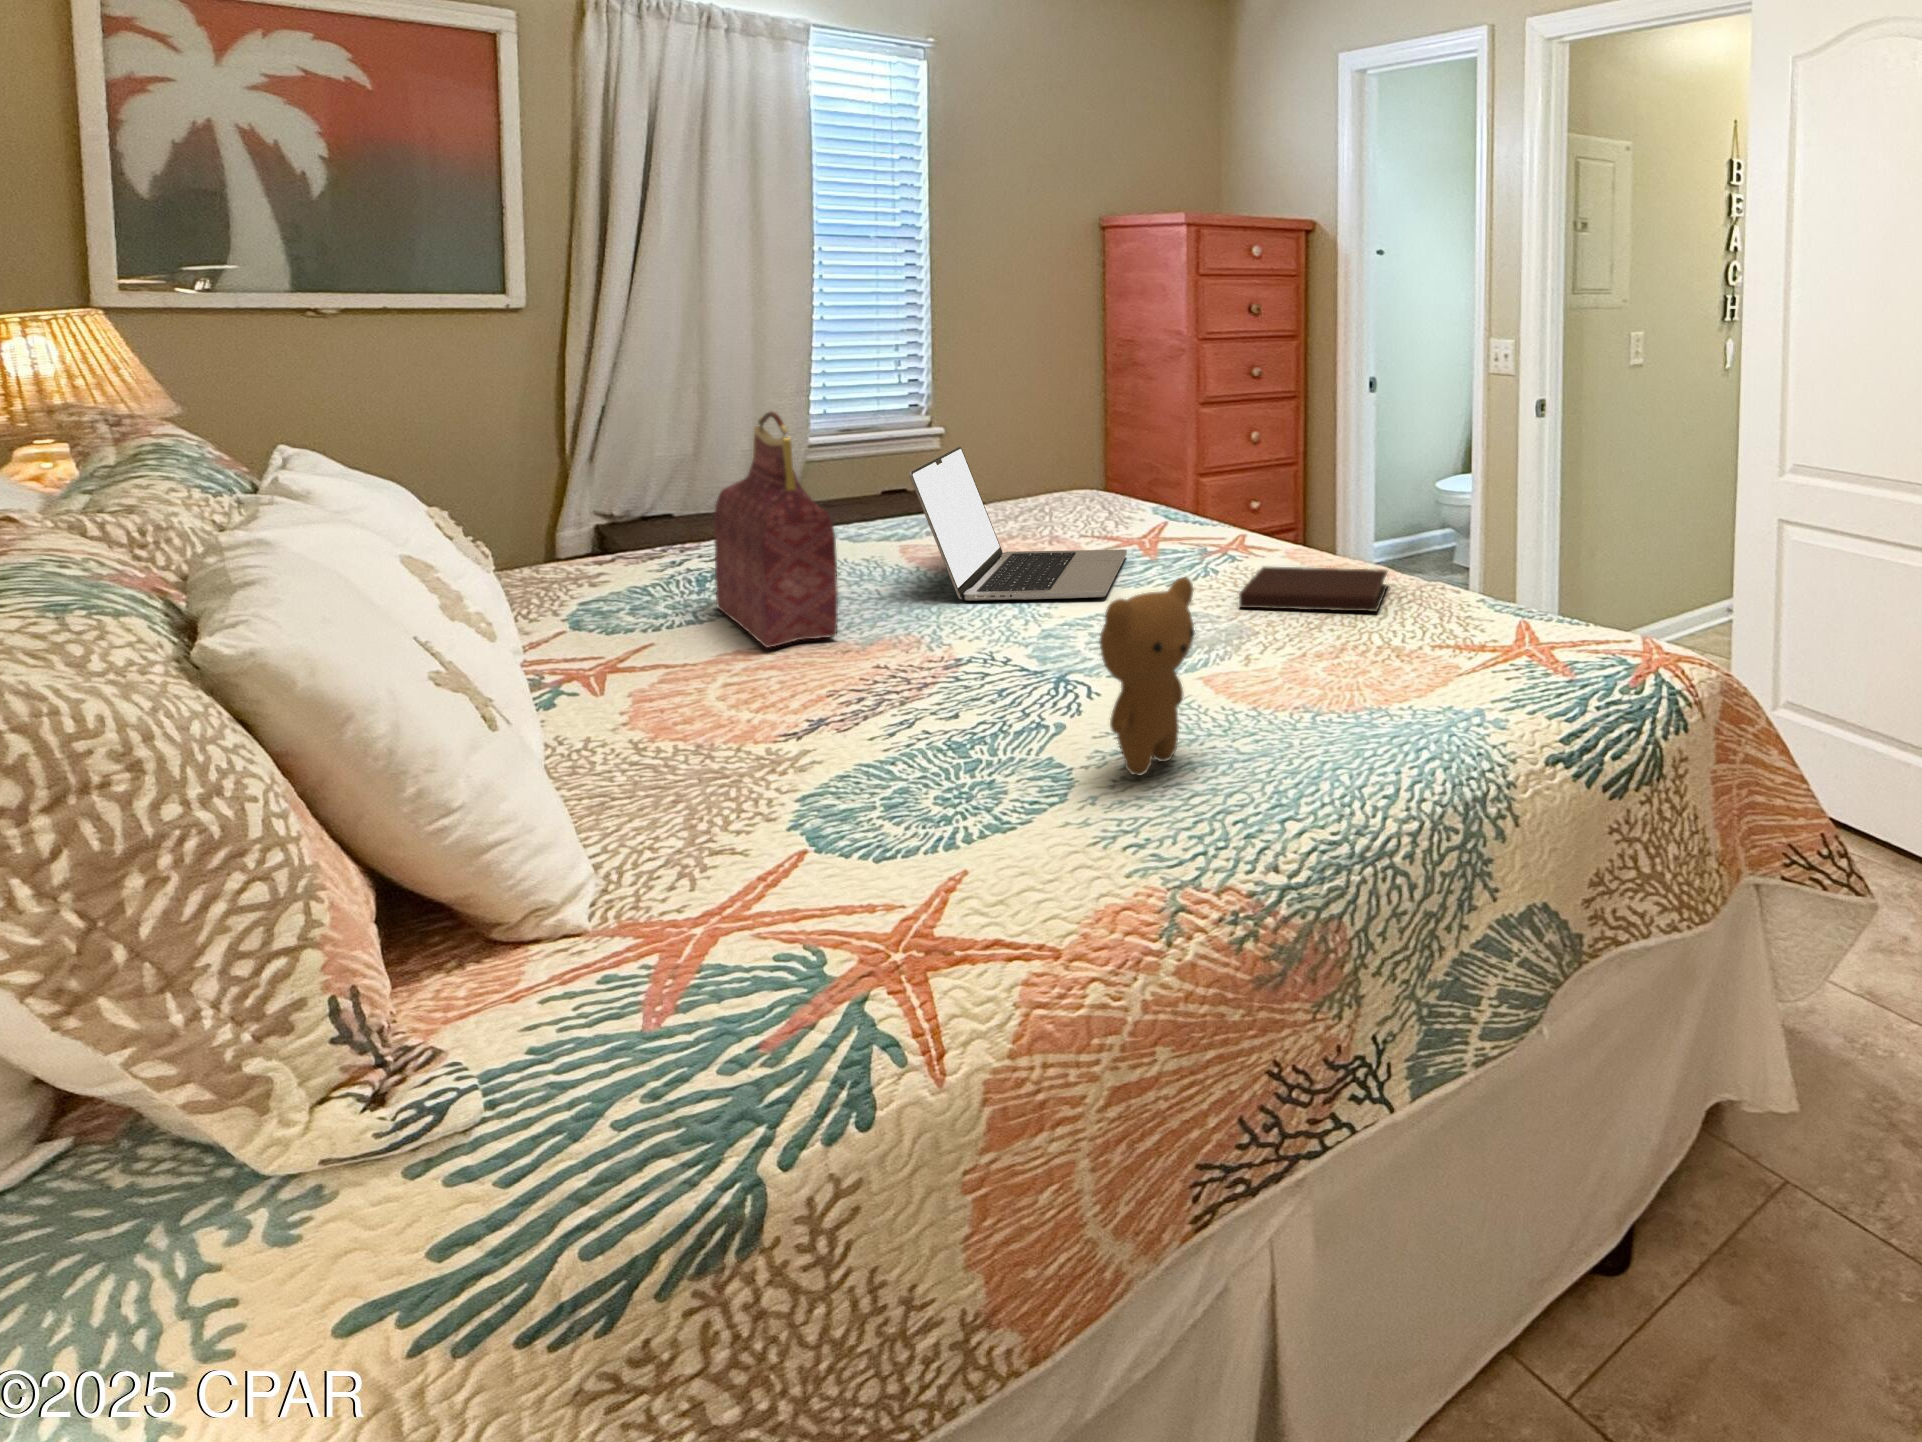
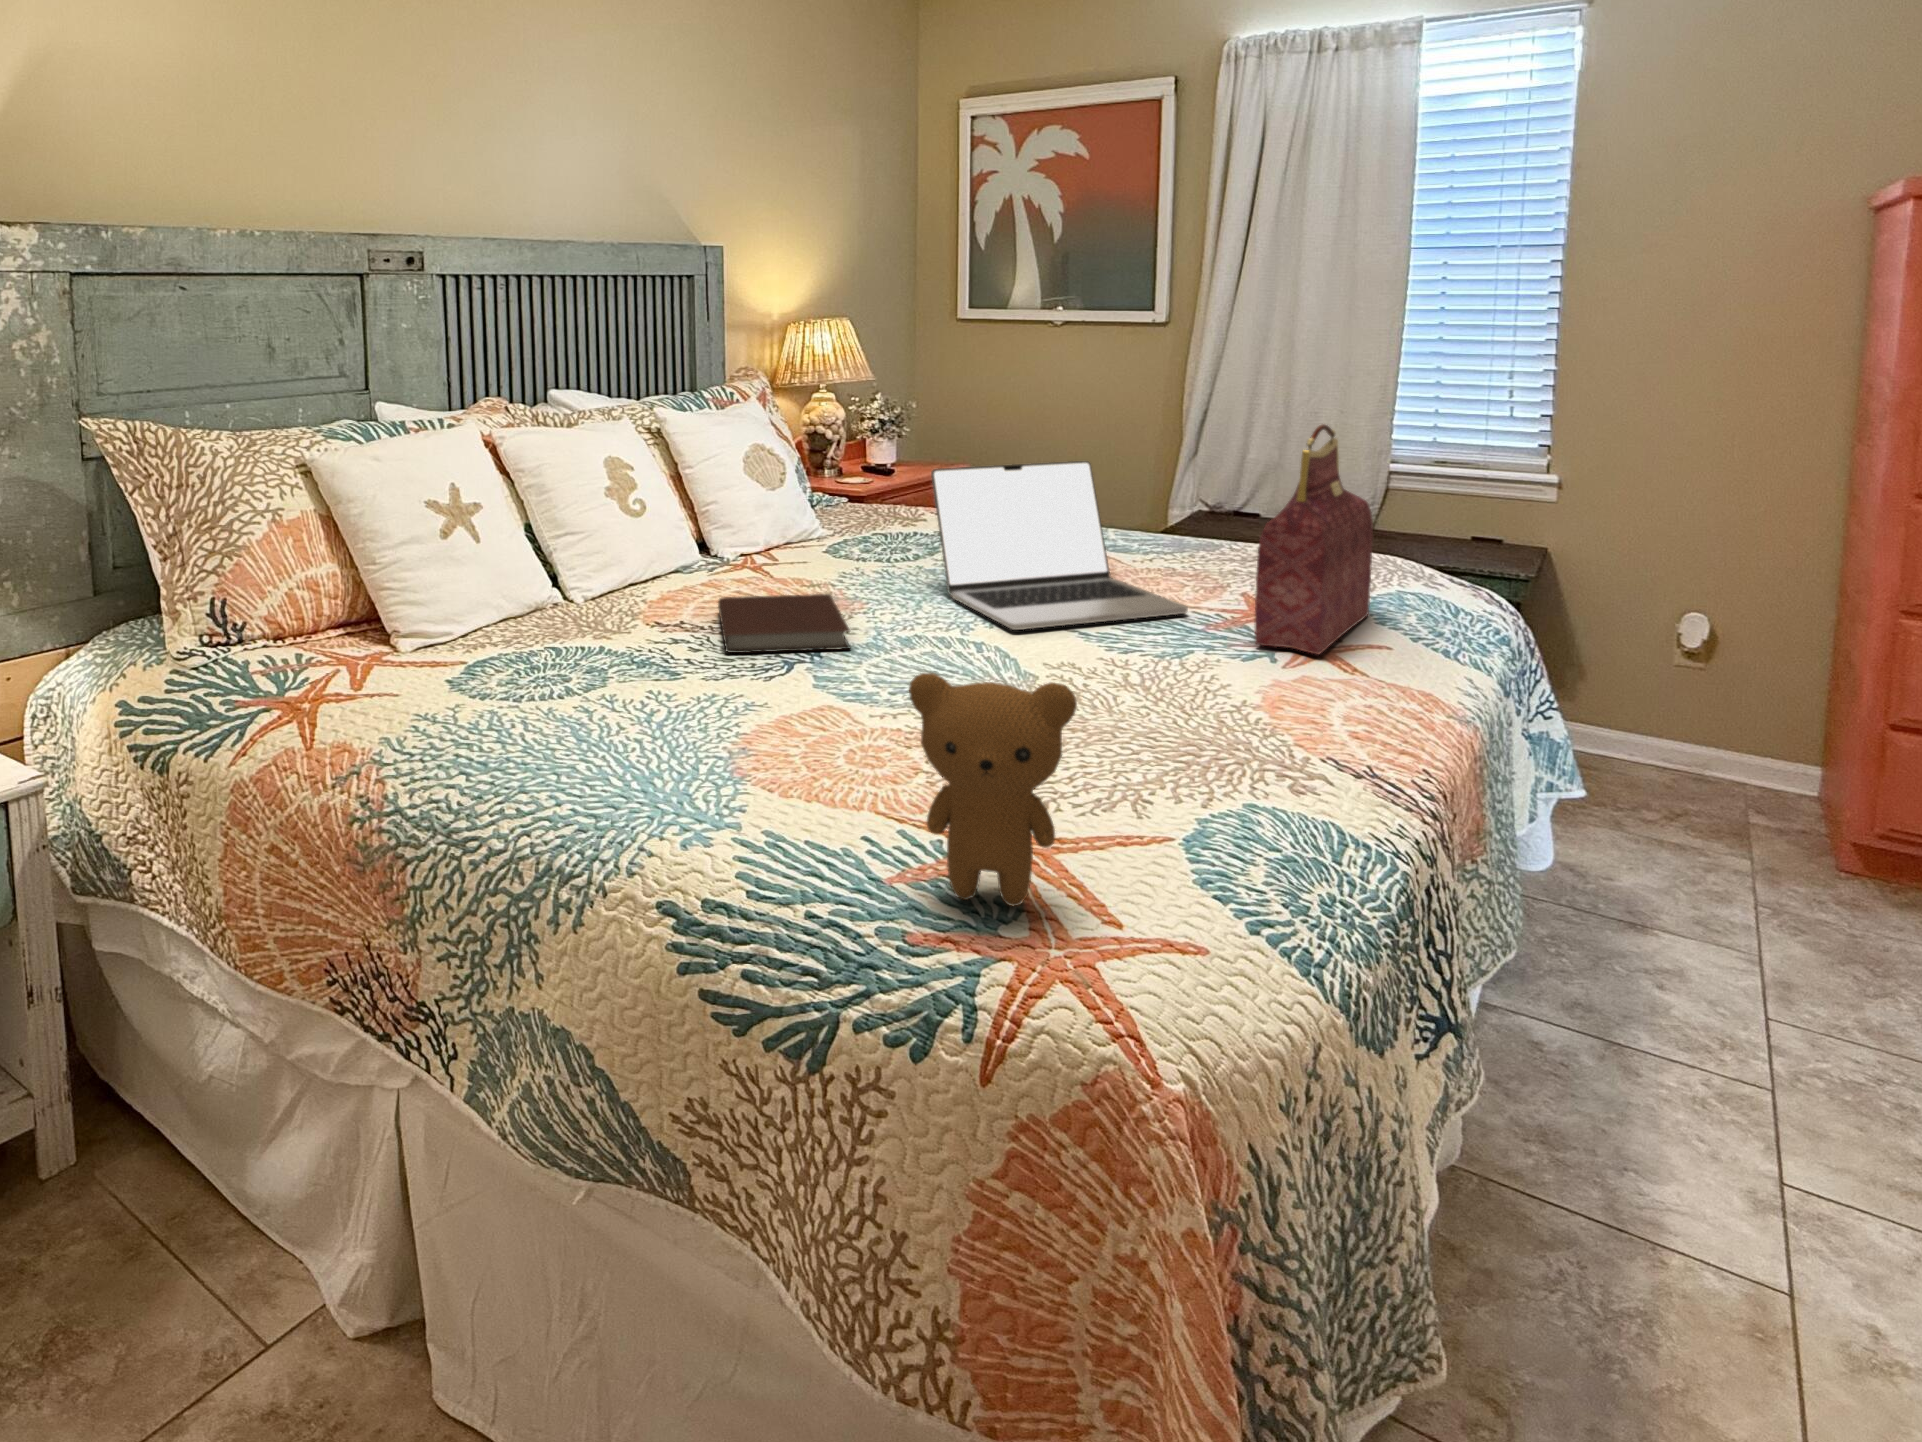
handbag: present [714,412,838,648] -> present [1255,424,1373,655]
notebook: present [1239,567,1387,611] -> present [718,594,851,653]
teddy bear: present [1099,577,1195,775] -> present [909,673,1077,906]

